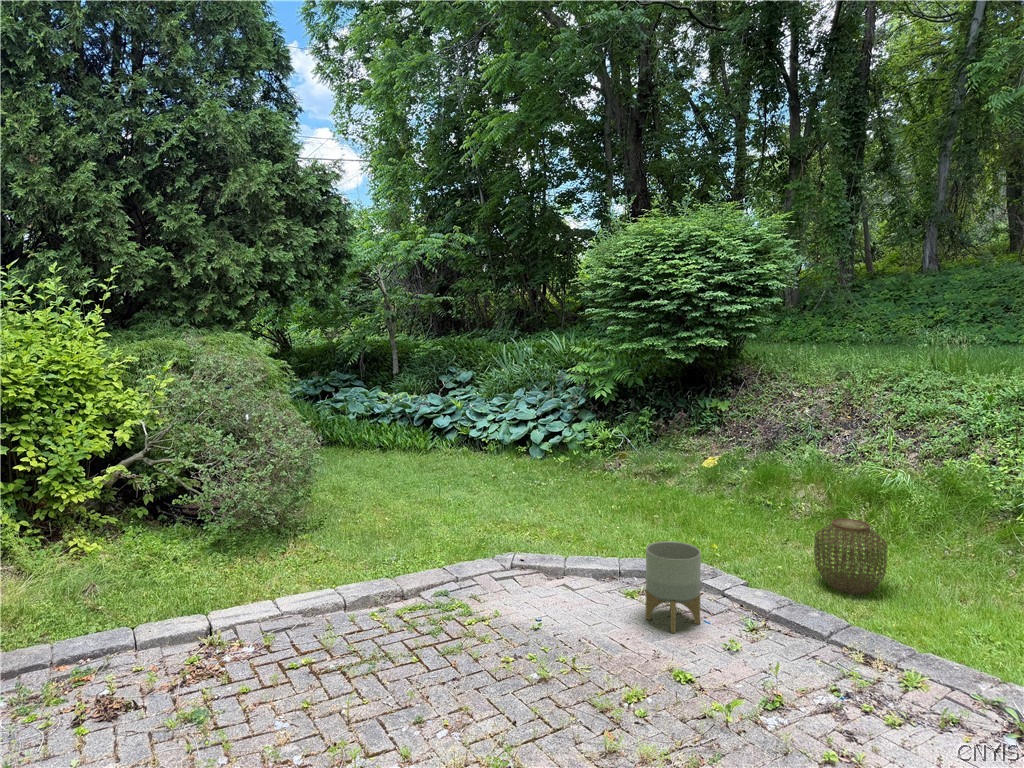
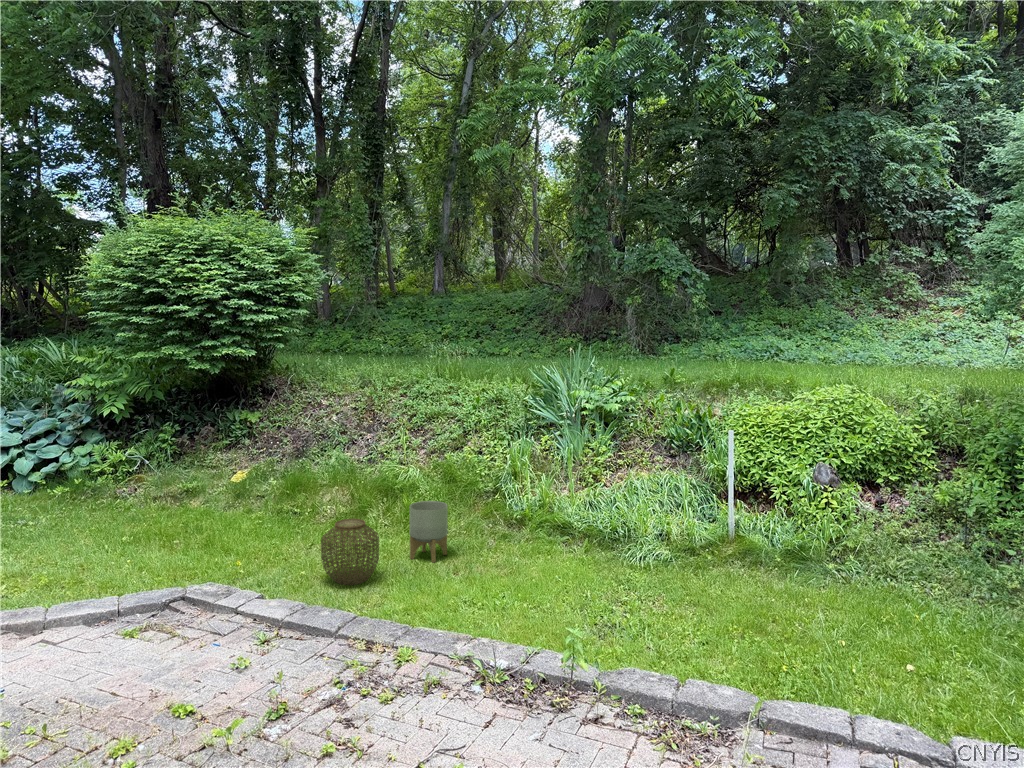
planter: present [646,541,701,633] -> present [409,501,448,562]

